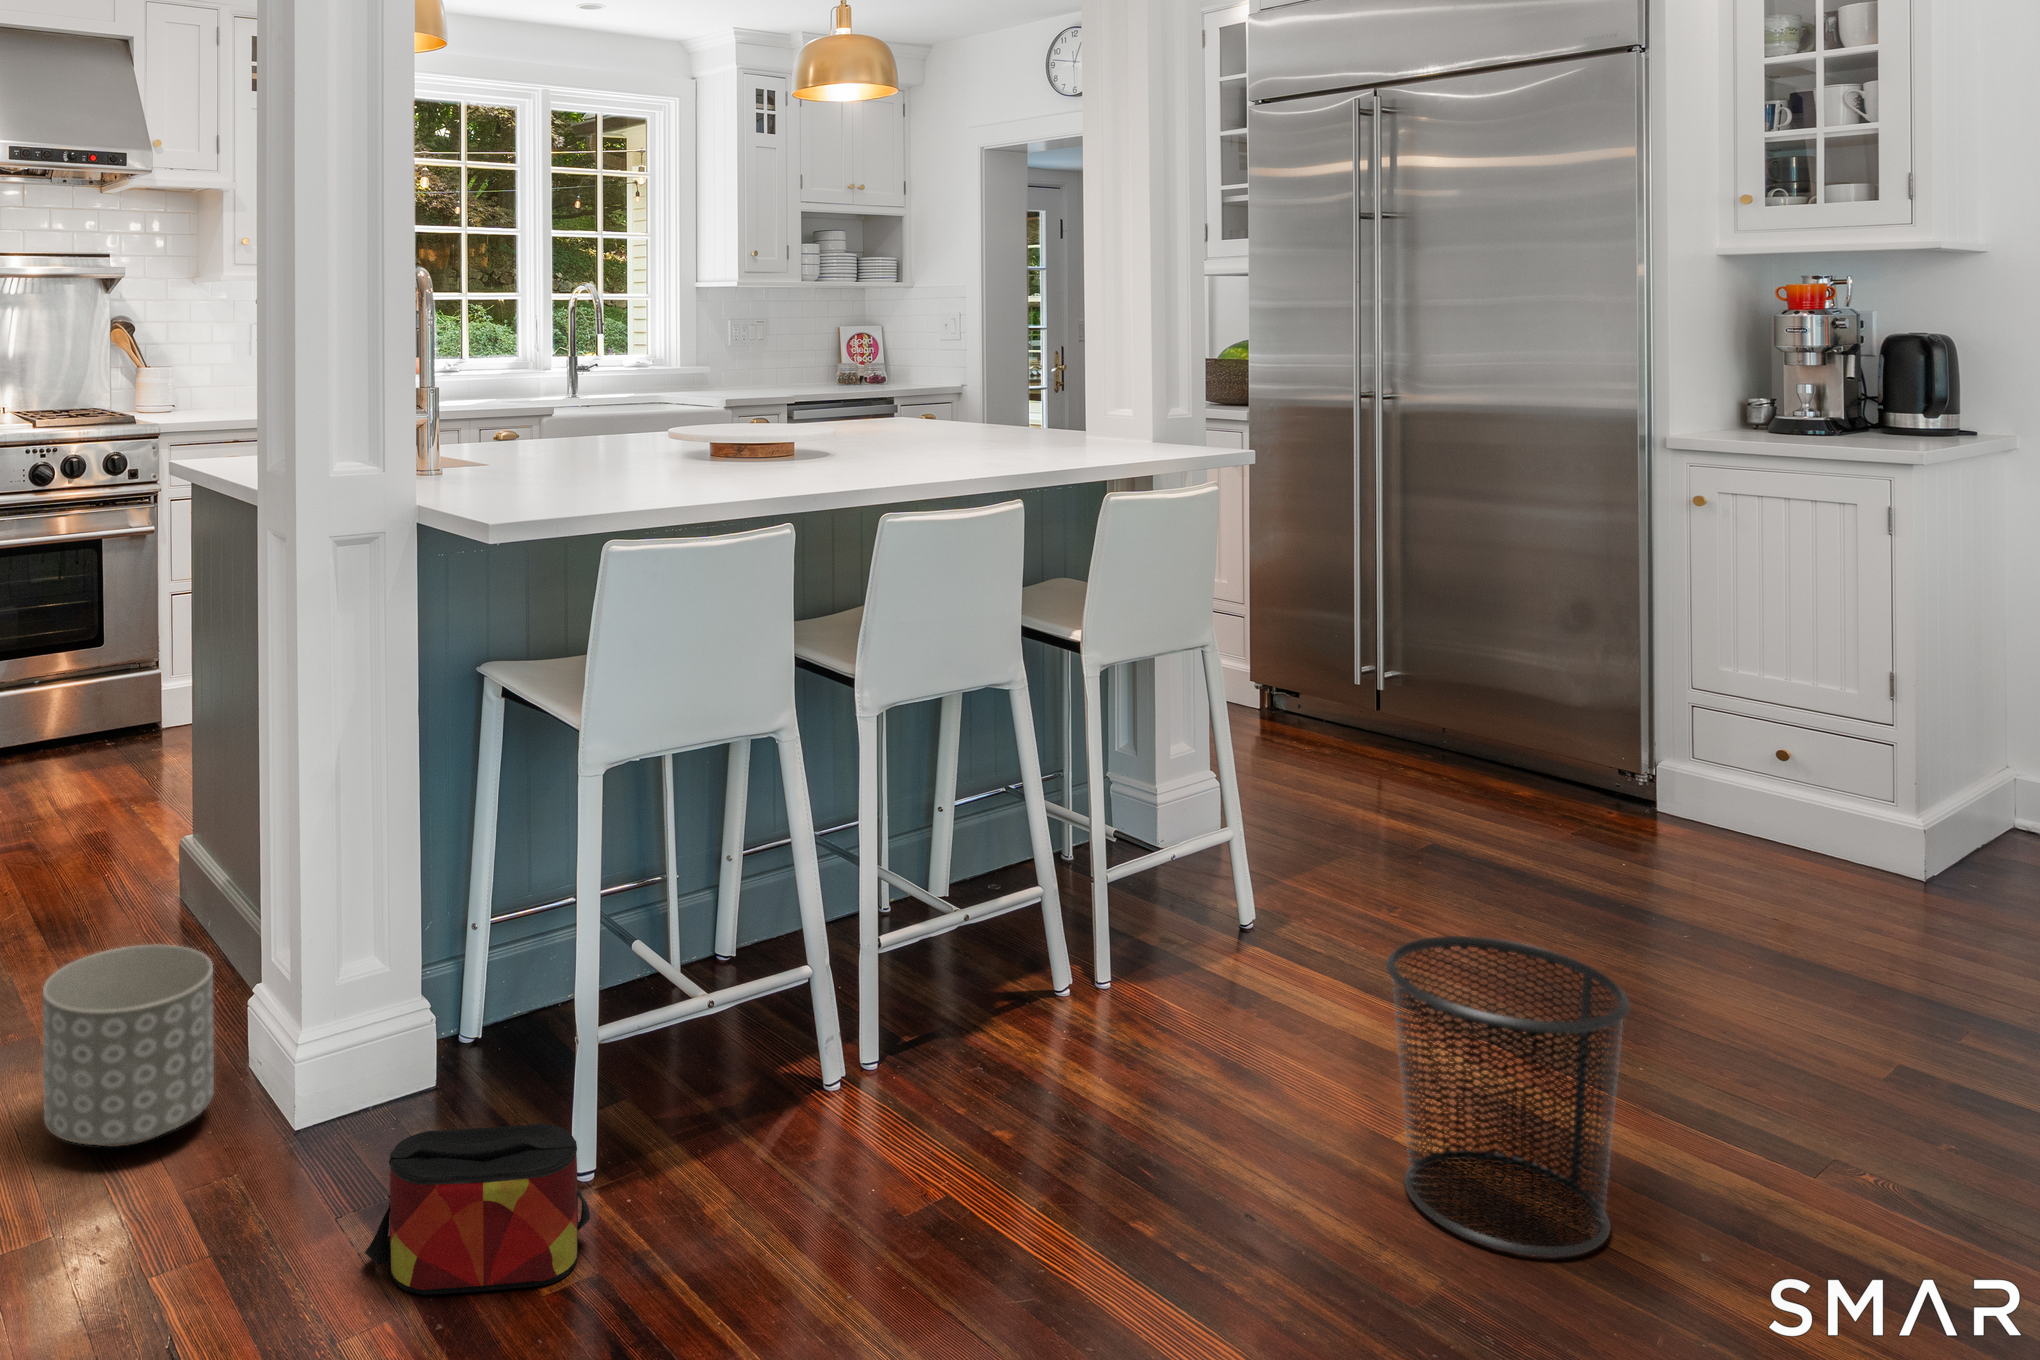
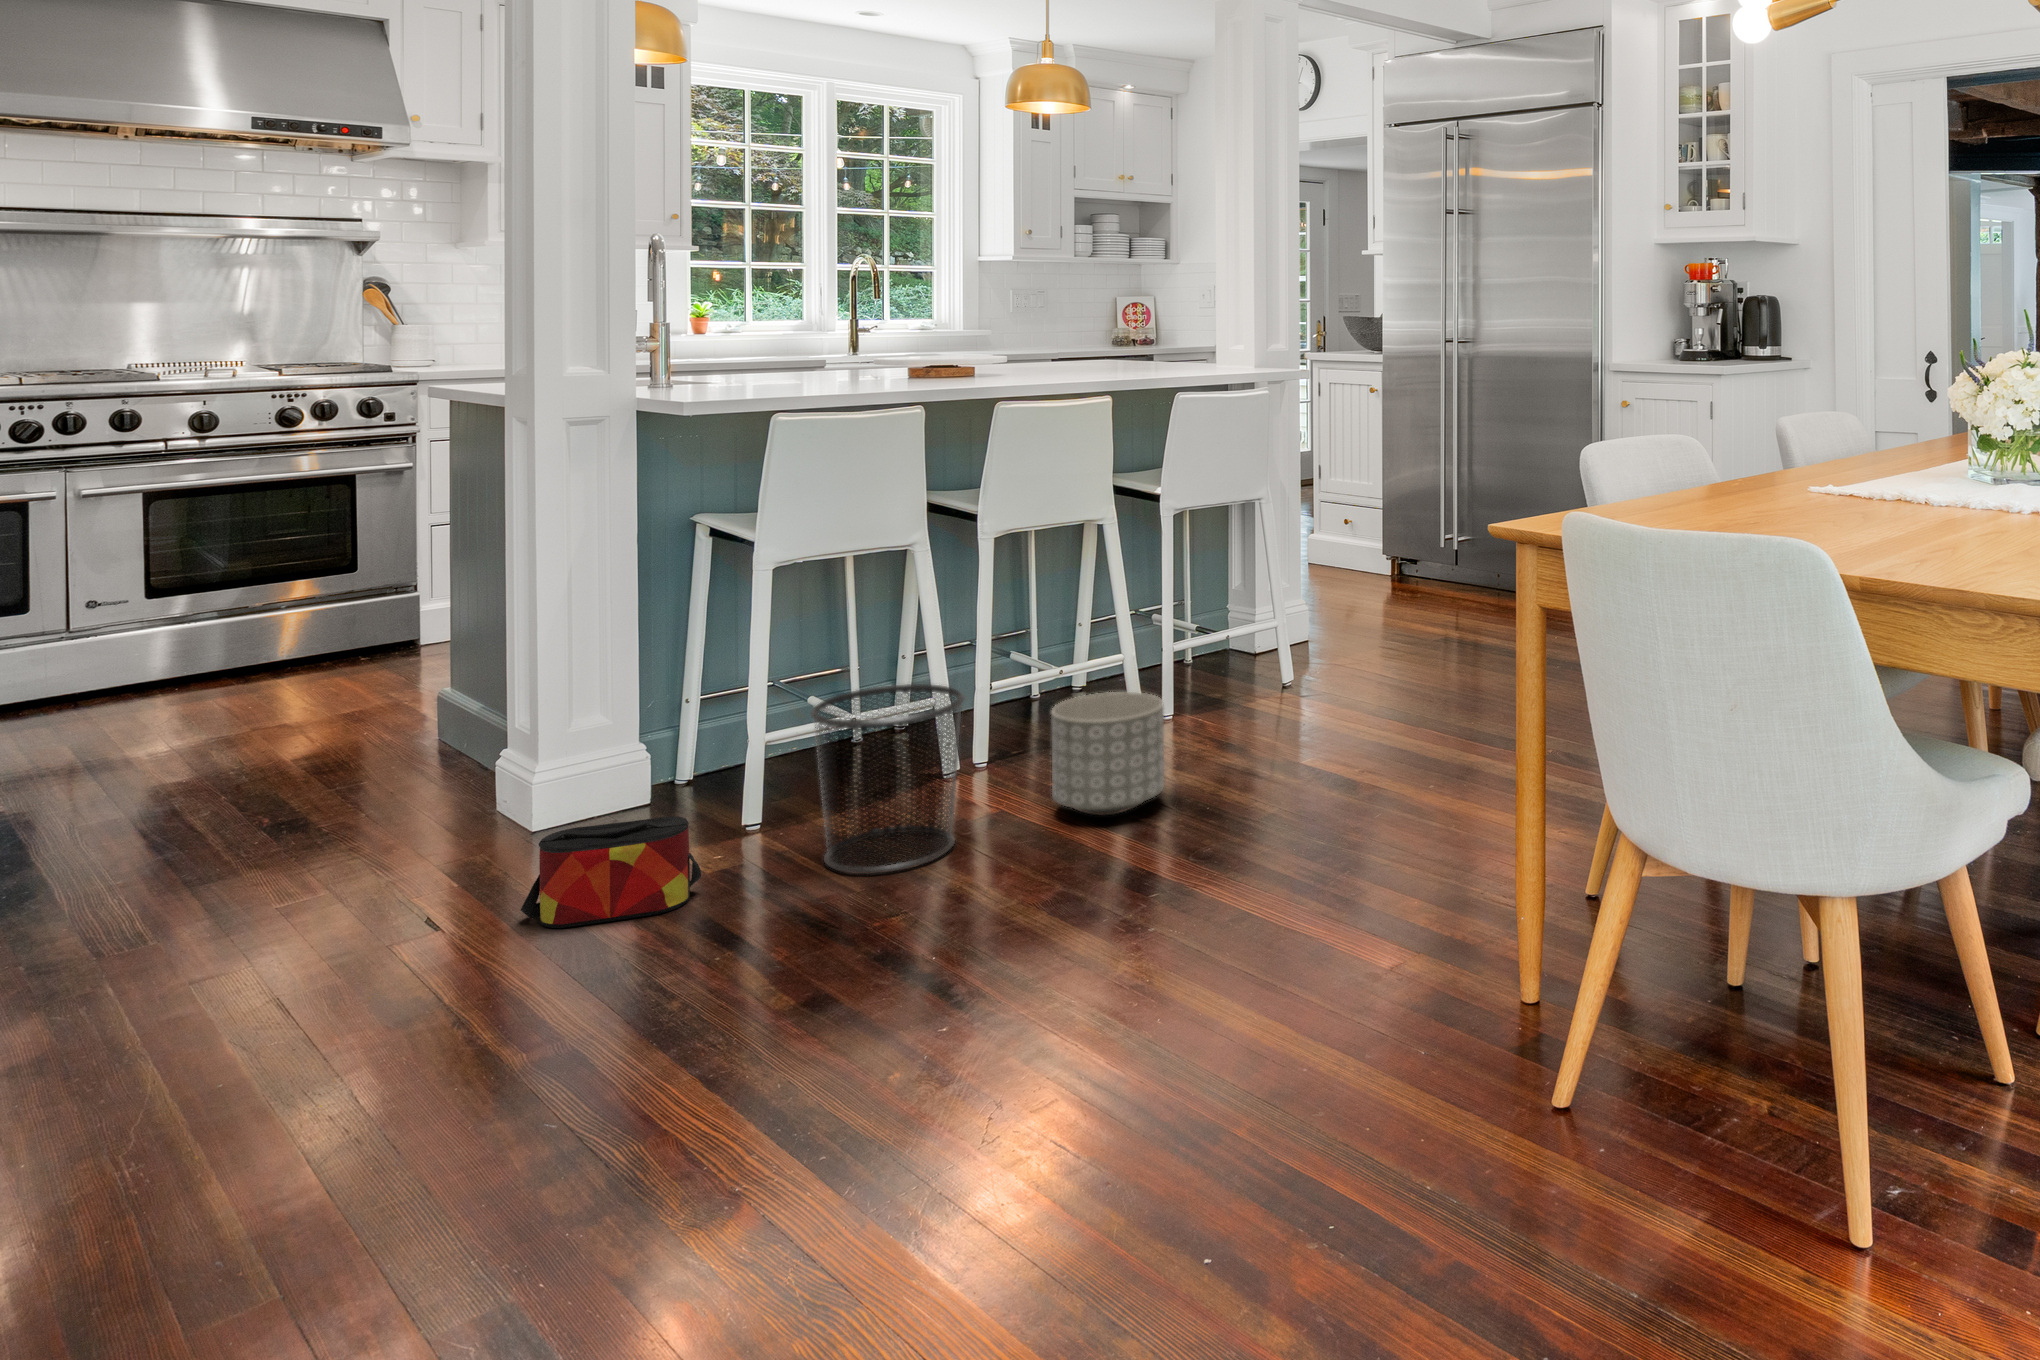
waste bin: present [1386,936,1630,1258] -> present [810,684,964,874]
planter: present [43,945,214,1147] -> present [1051,692,1164,815]

